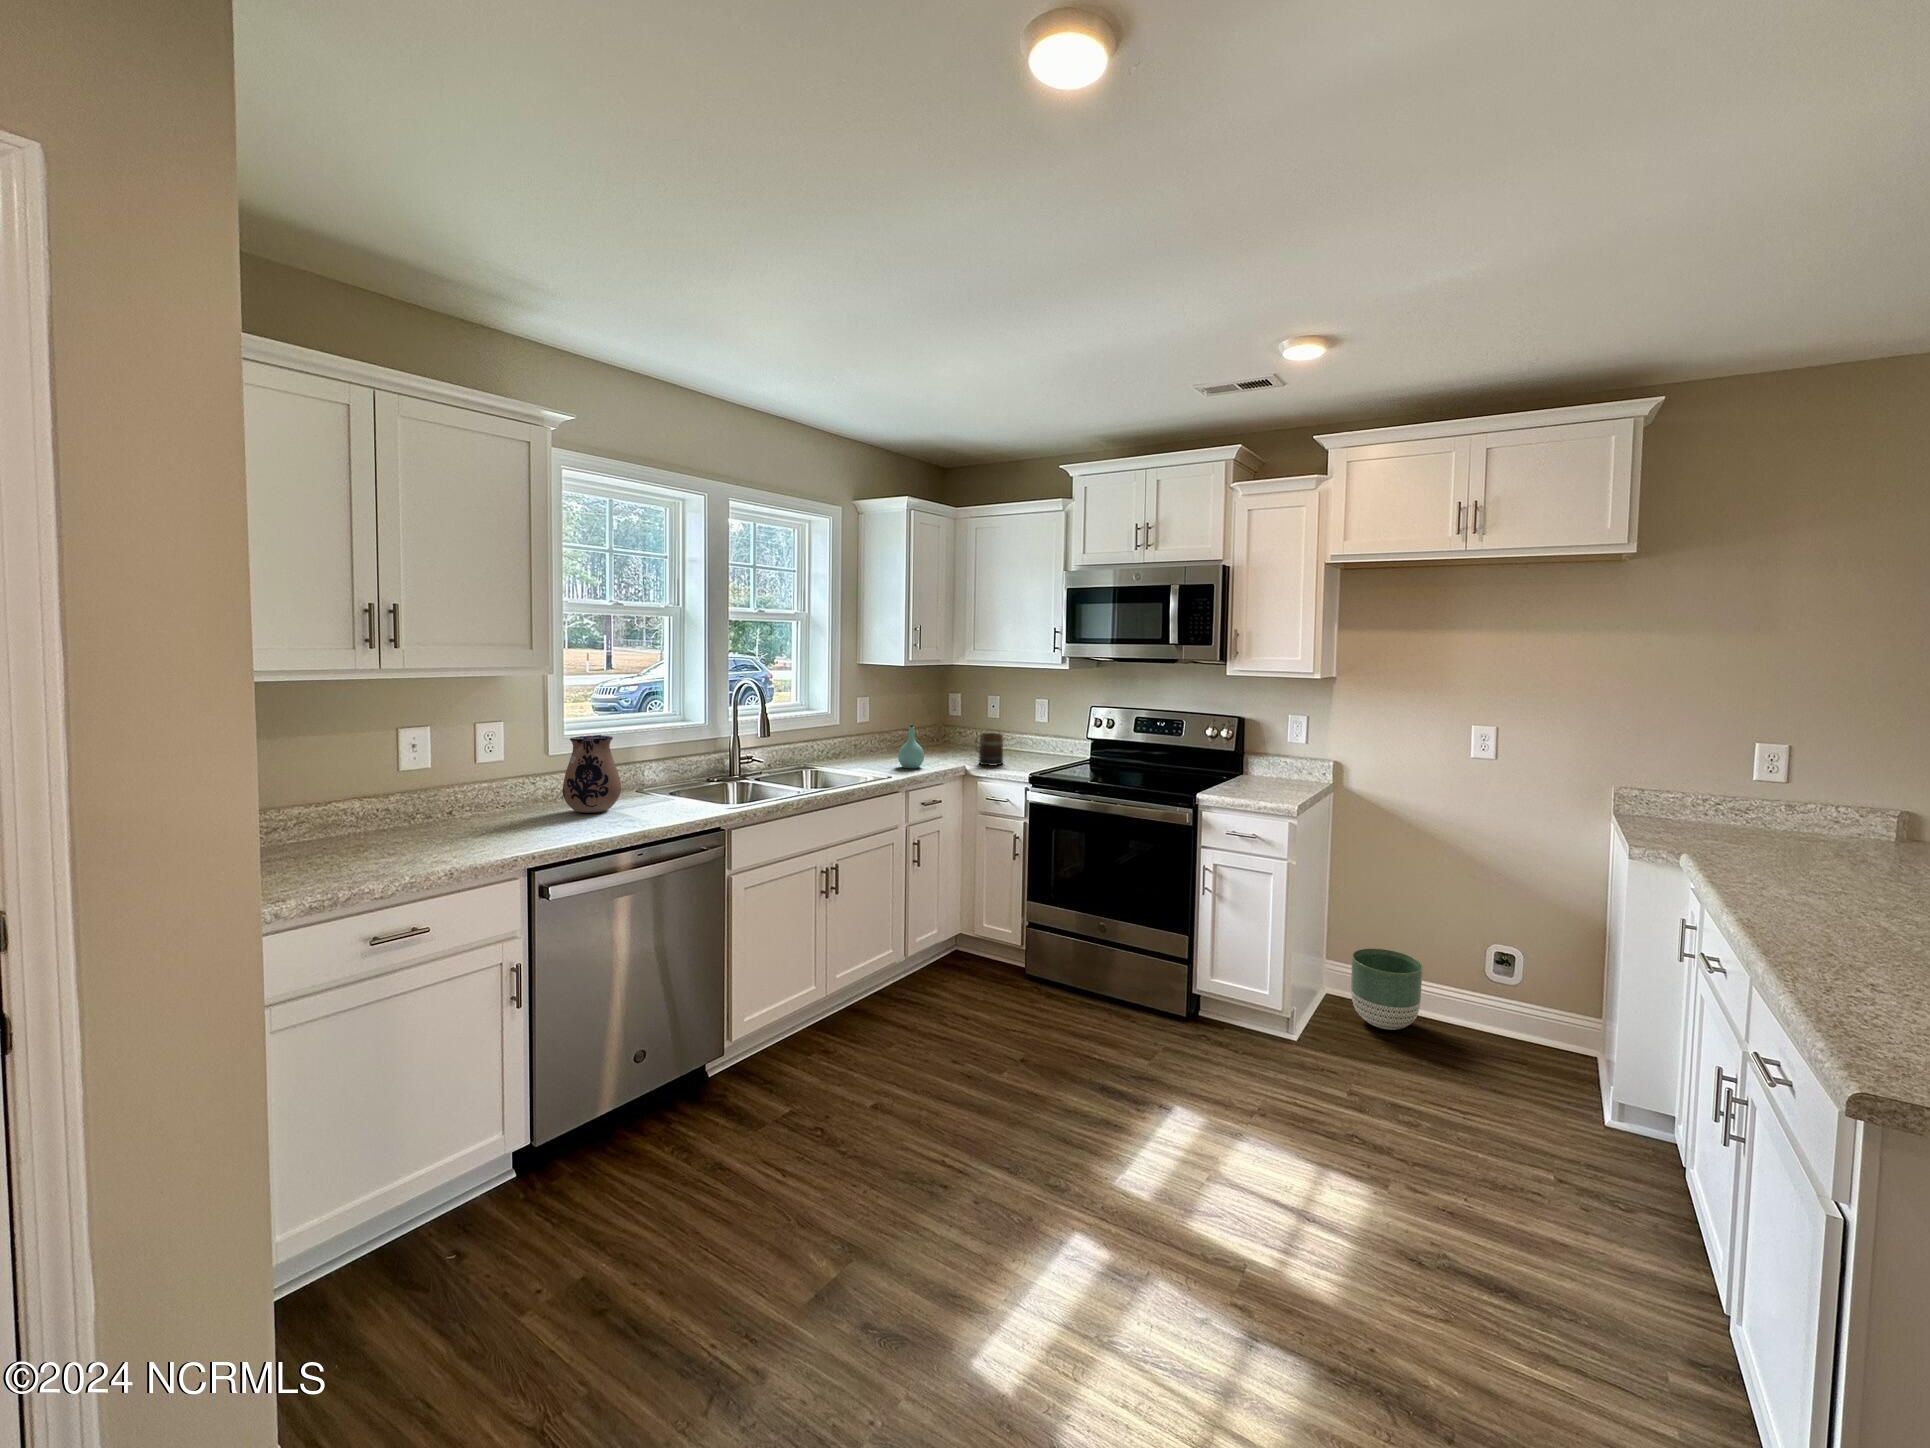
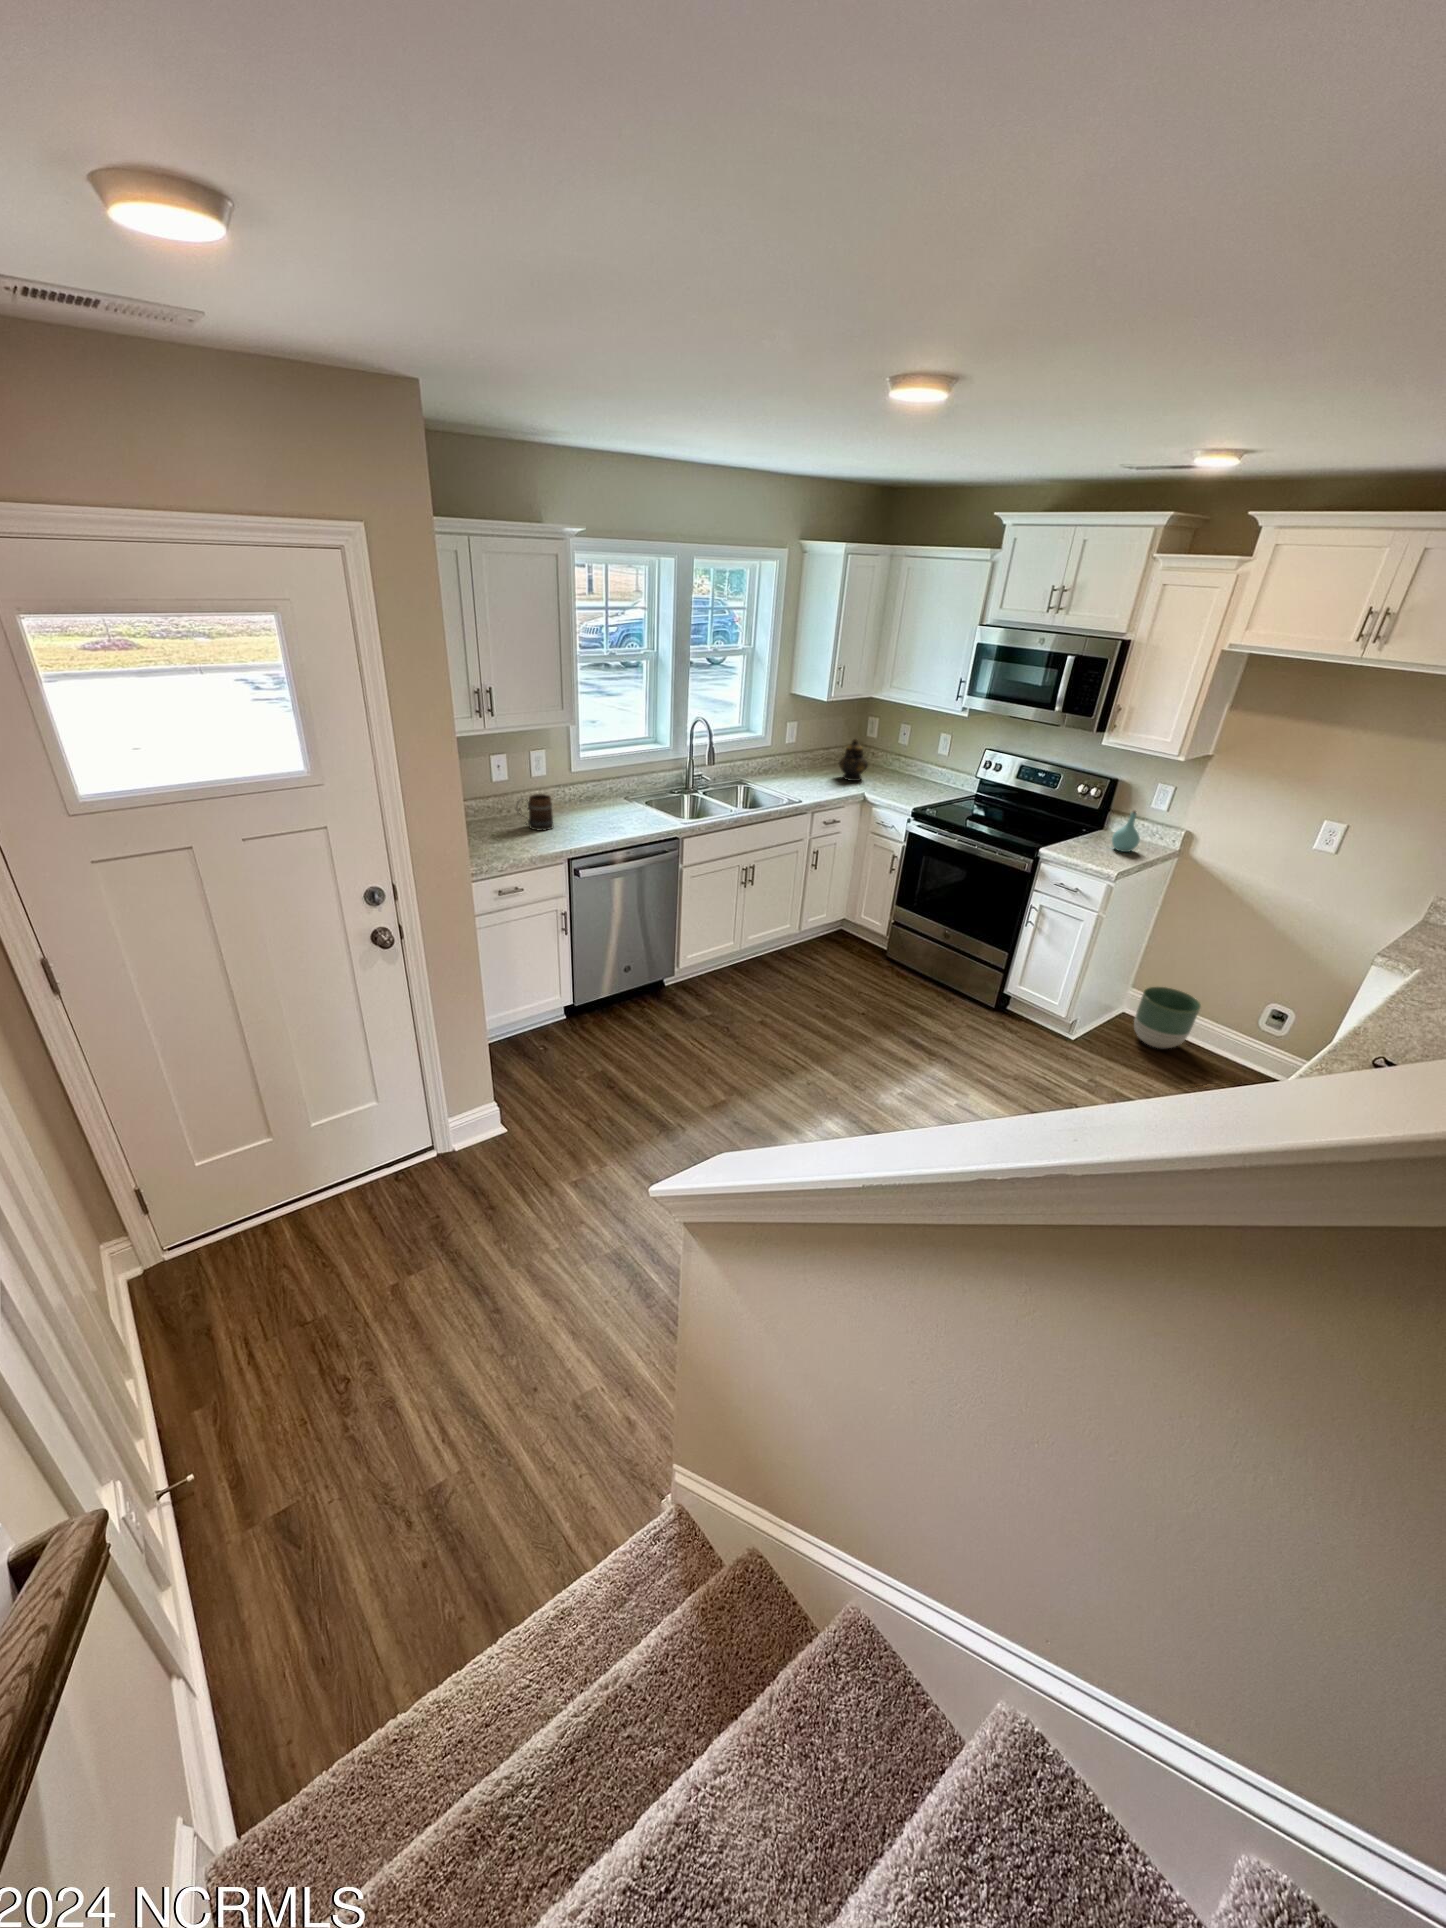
teapot: none [925,708,961,757] -> present [839,739,868,781]
bottle: present [898,725,924,768] -> present [1112,811,1140,852]
mug: present [975,733,1003,765] -> present [516,794,553,830]
ceramic pitcher: present [563,735,621,813] -> none [582,763,616,818]

